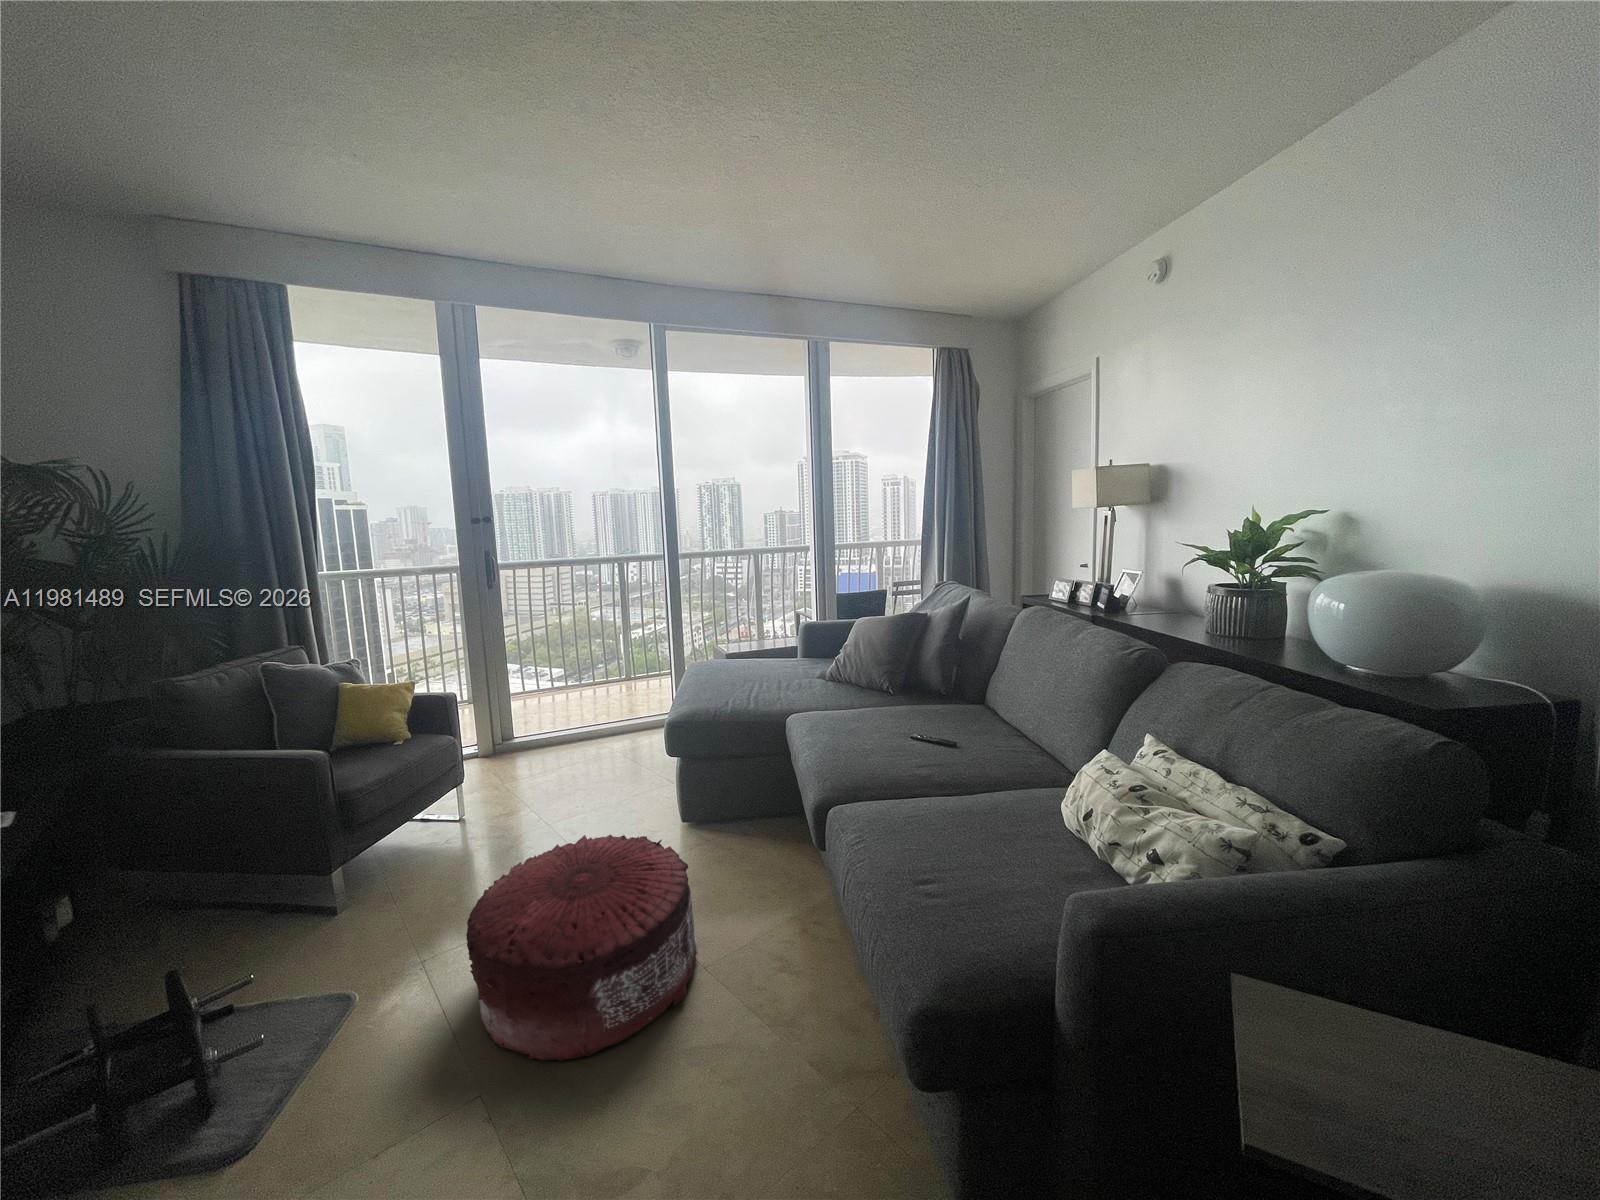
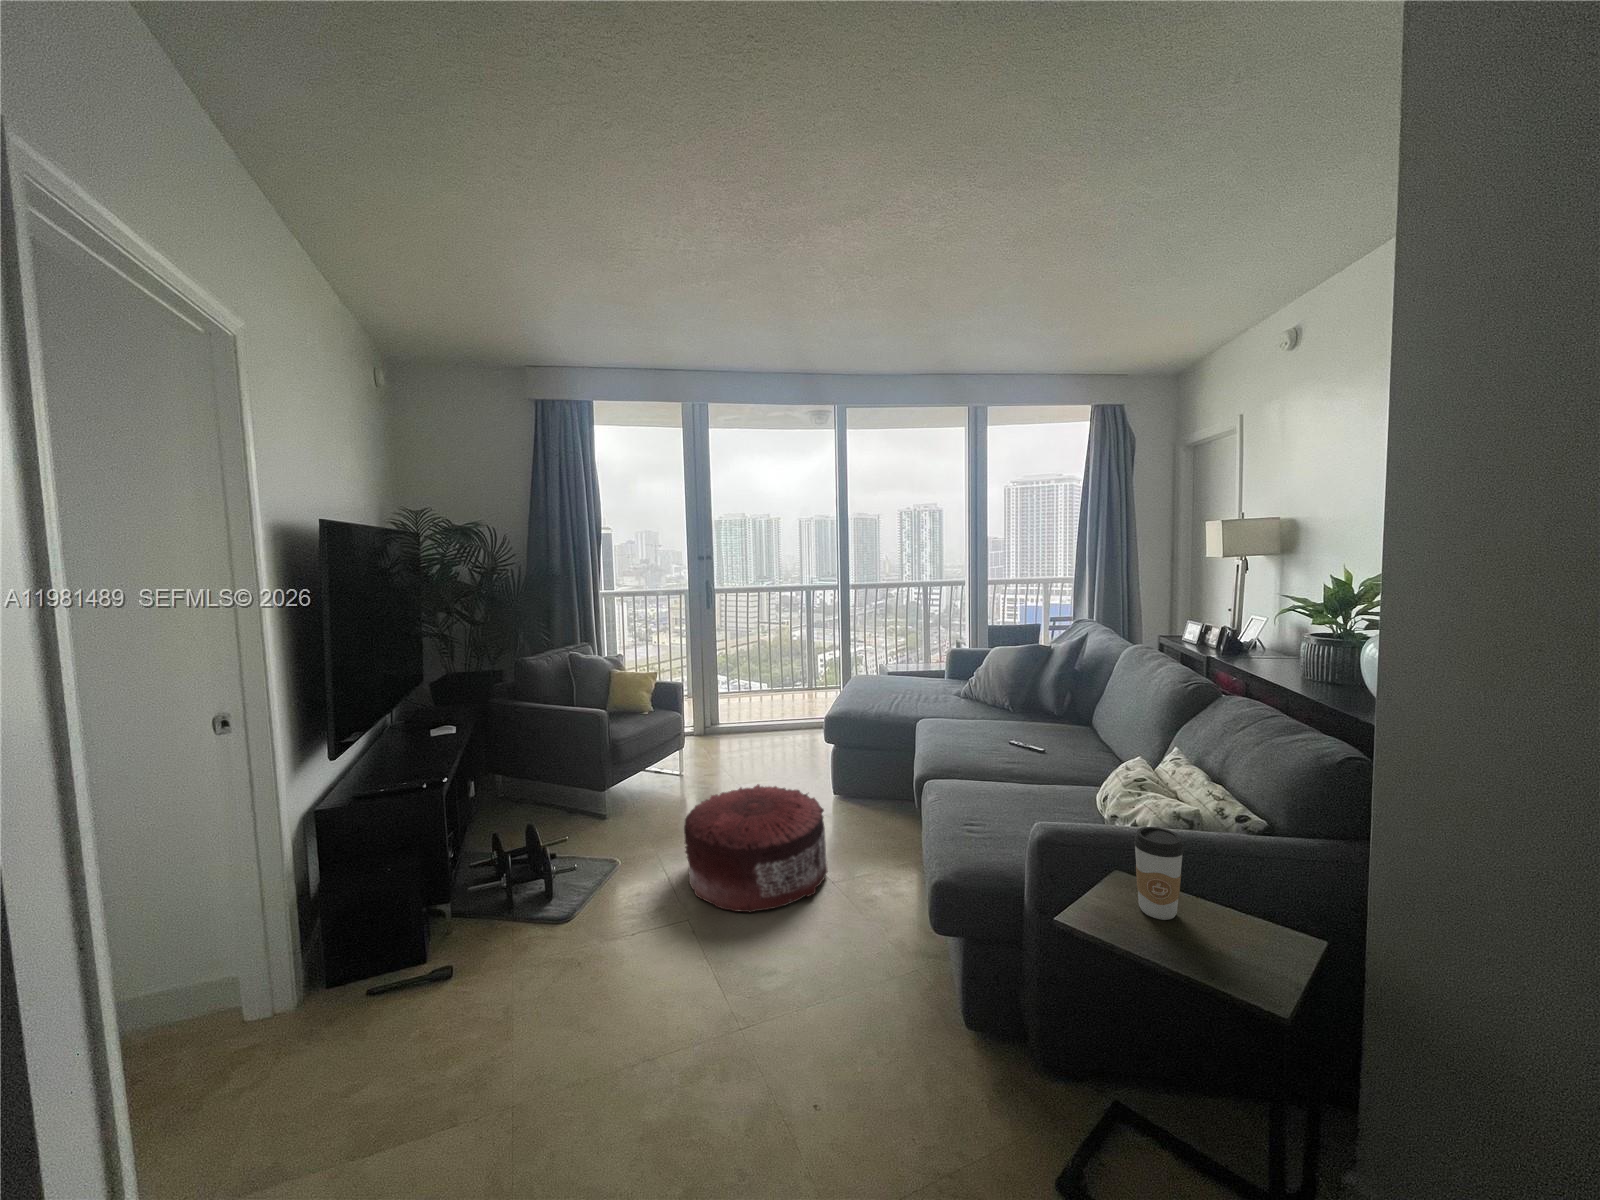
coffee cup: none [1367,937,1480,1116] -> present [1134,827,1184,920]

